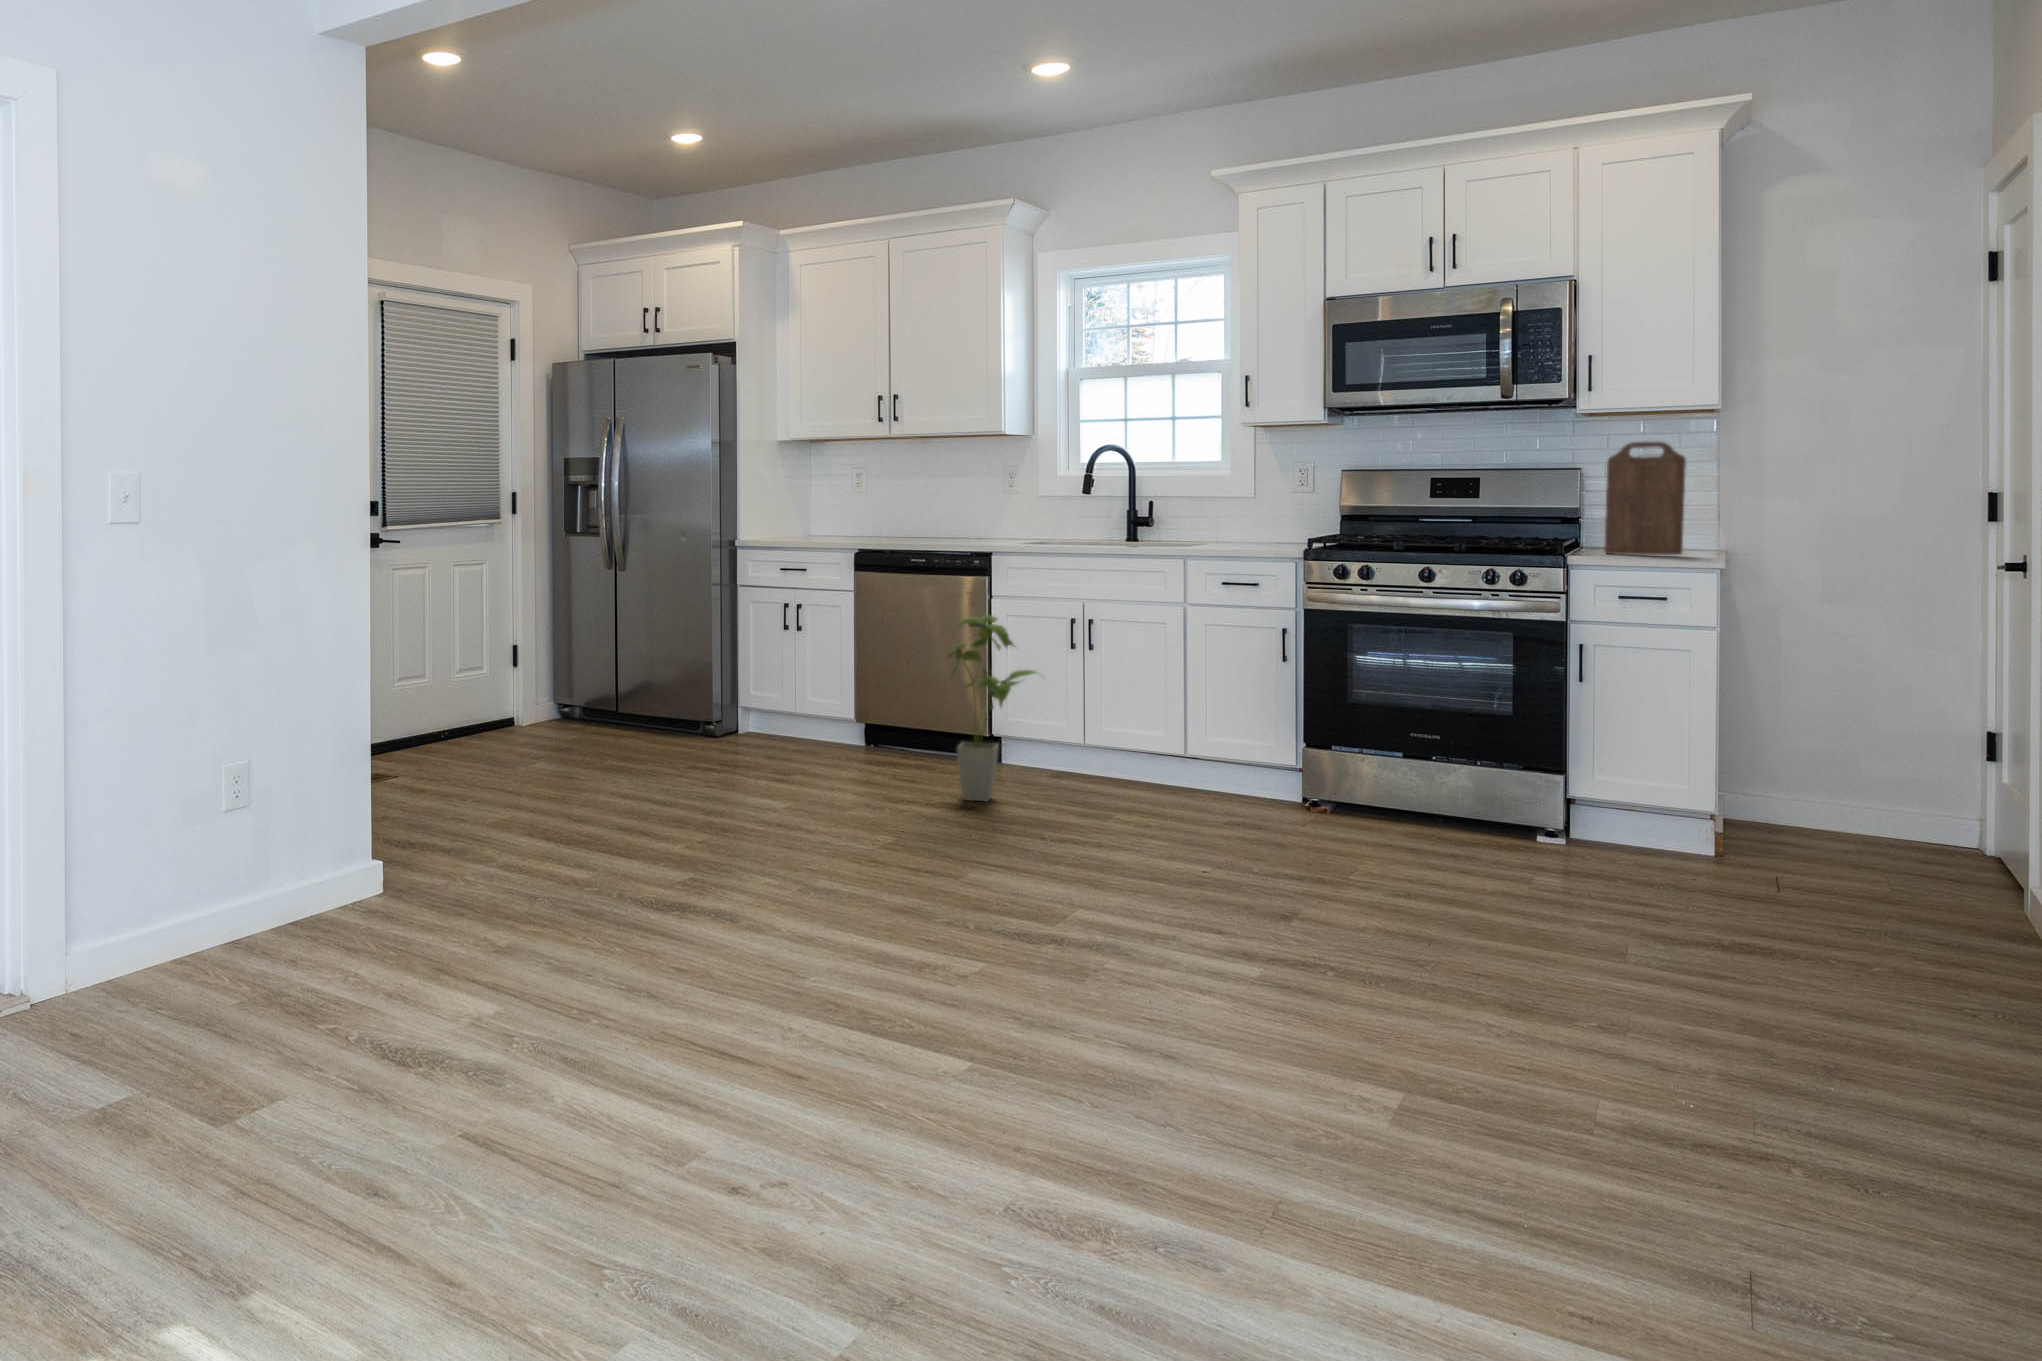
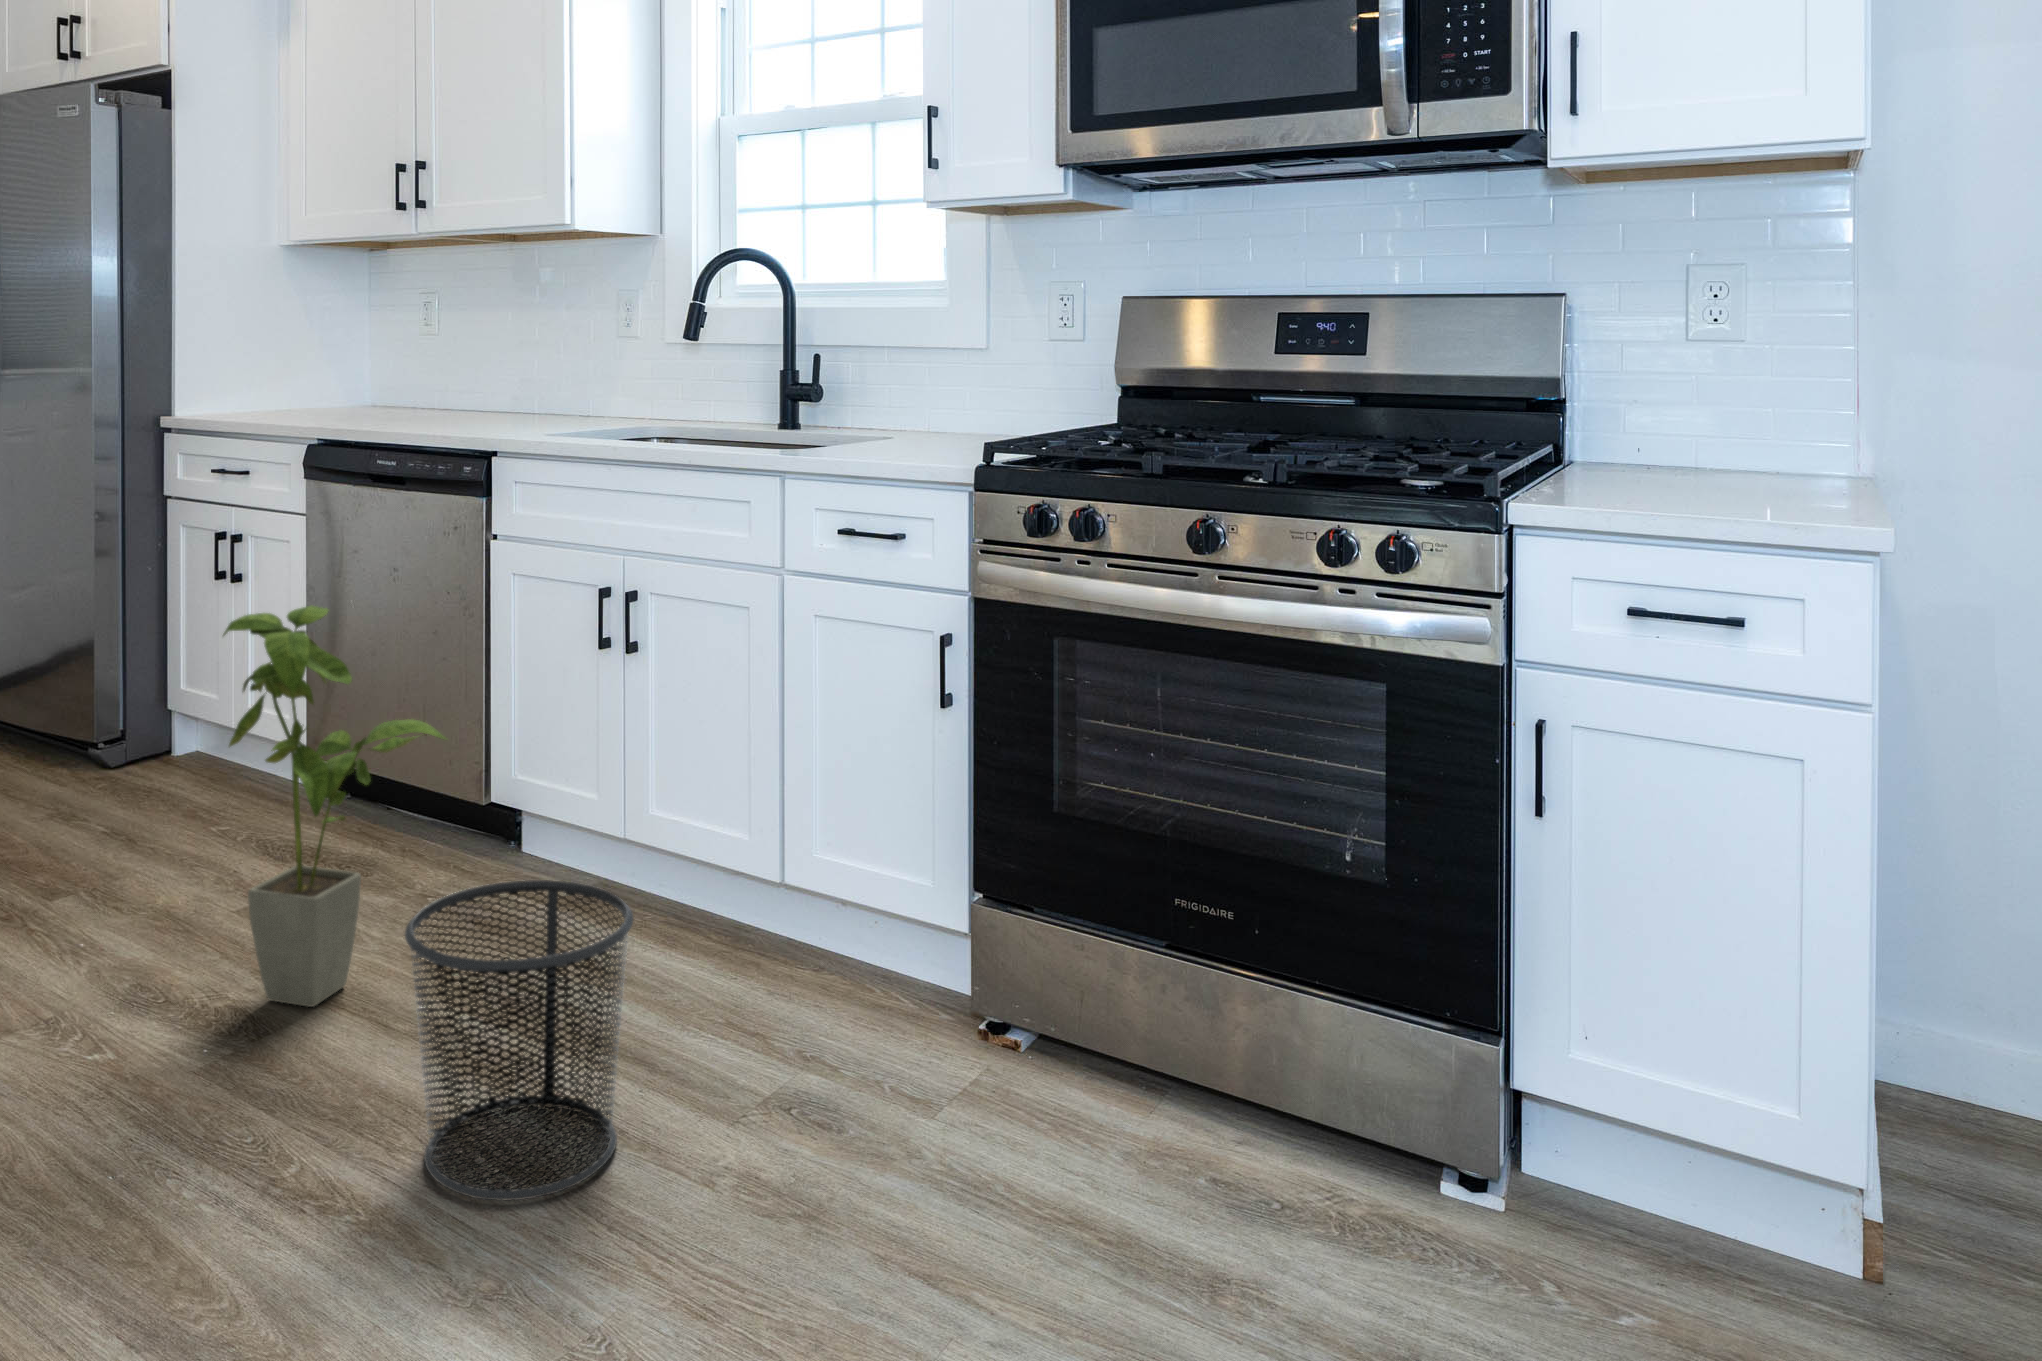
cutting board: present [1604,442,1686,555] -> none [1599,223,1799,512]
waste bin: none [1097,725,1194,838] -> present [405,880,633,1201]

